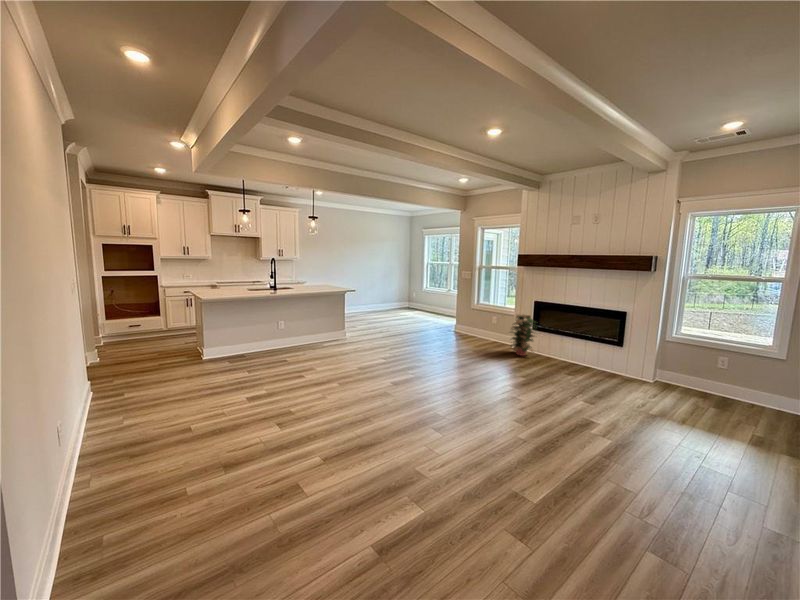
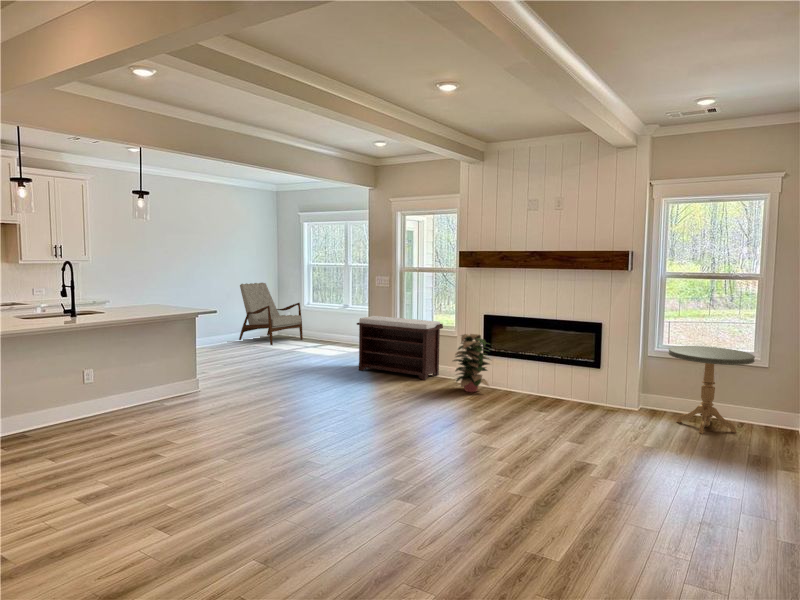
armchair: none [383,274,422,313] -> present [239,283,303,345]
bench: none [448,298,507,344] -> present [357,316,443,380]
side table: none [684,336,772,413] -> present [668,346,755,434]

